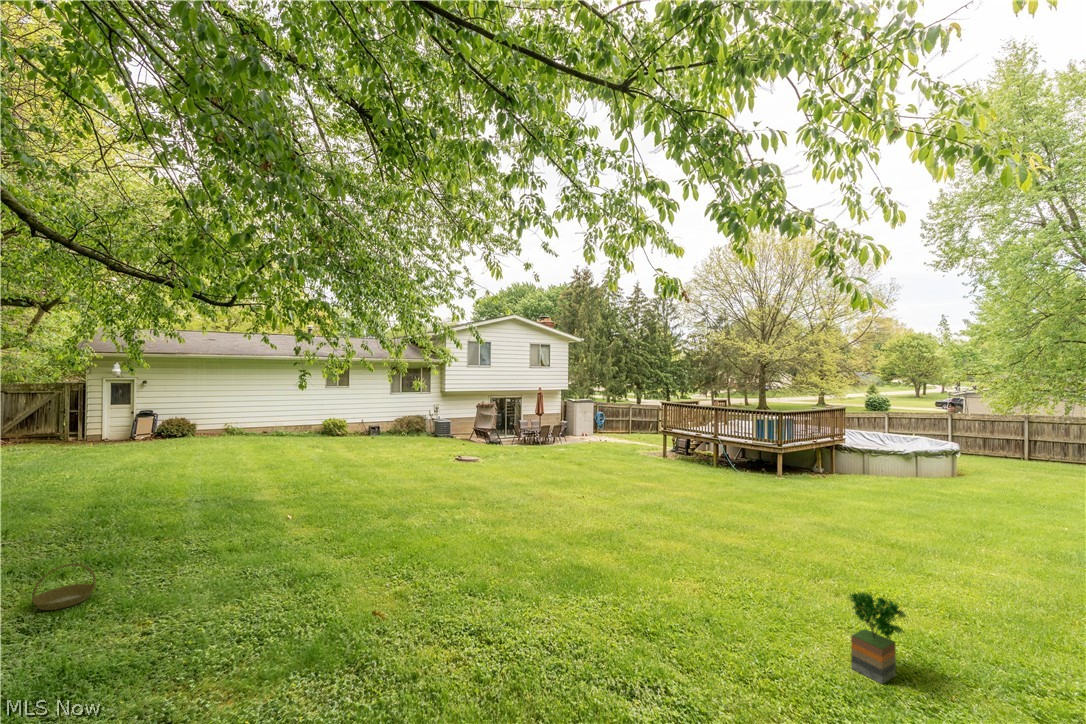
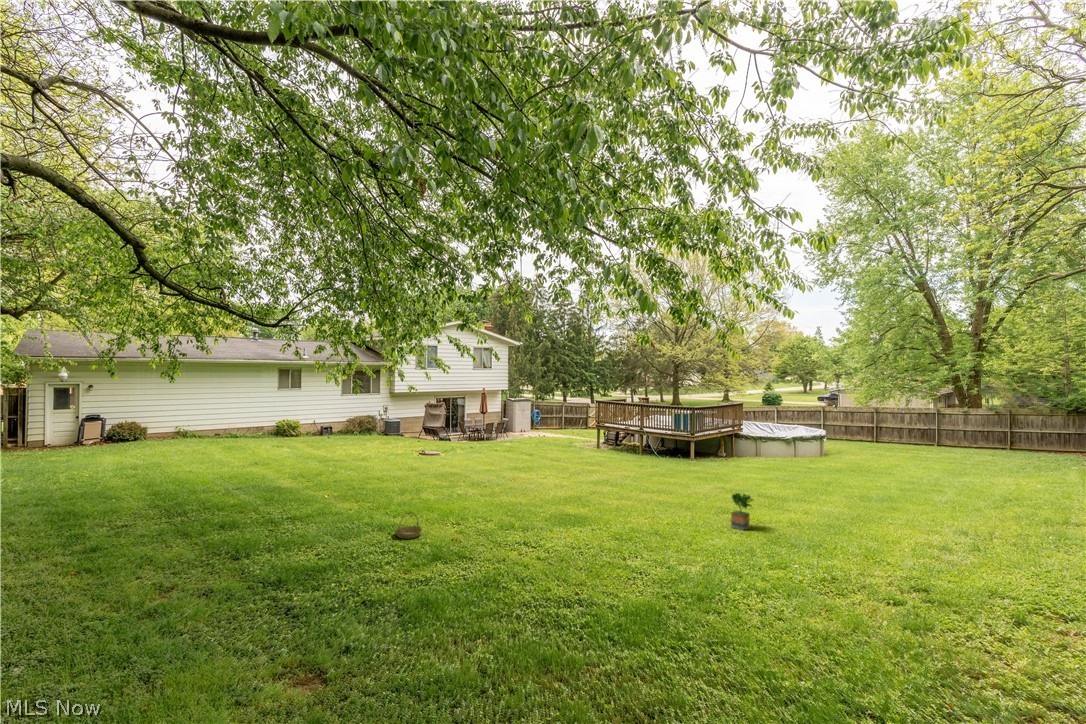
basket: present [32,564,96,610] -> present [395,512,422,539]

